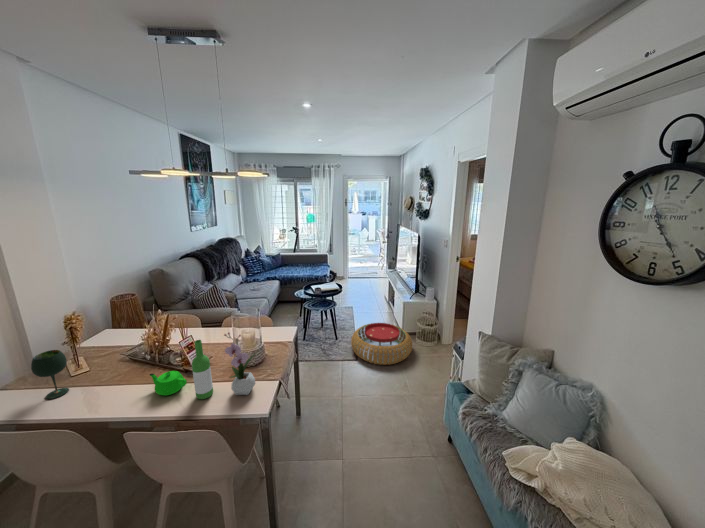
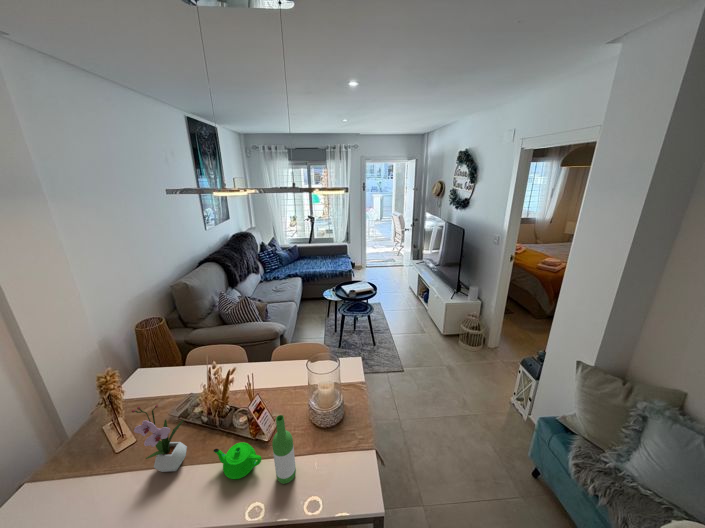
pouf: present [351,323,412,365] -> none [393,327,462,377]
flower arrangement: present [224,333,255,395] -> present [132,405,187,472]
wine glass: present [31,350,69,399] -> none [65,428,113,490]

